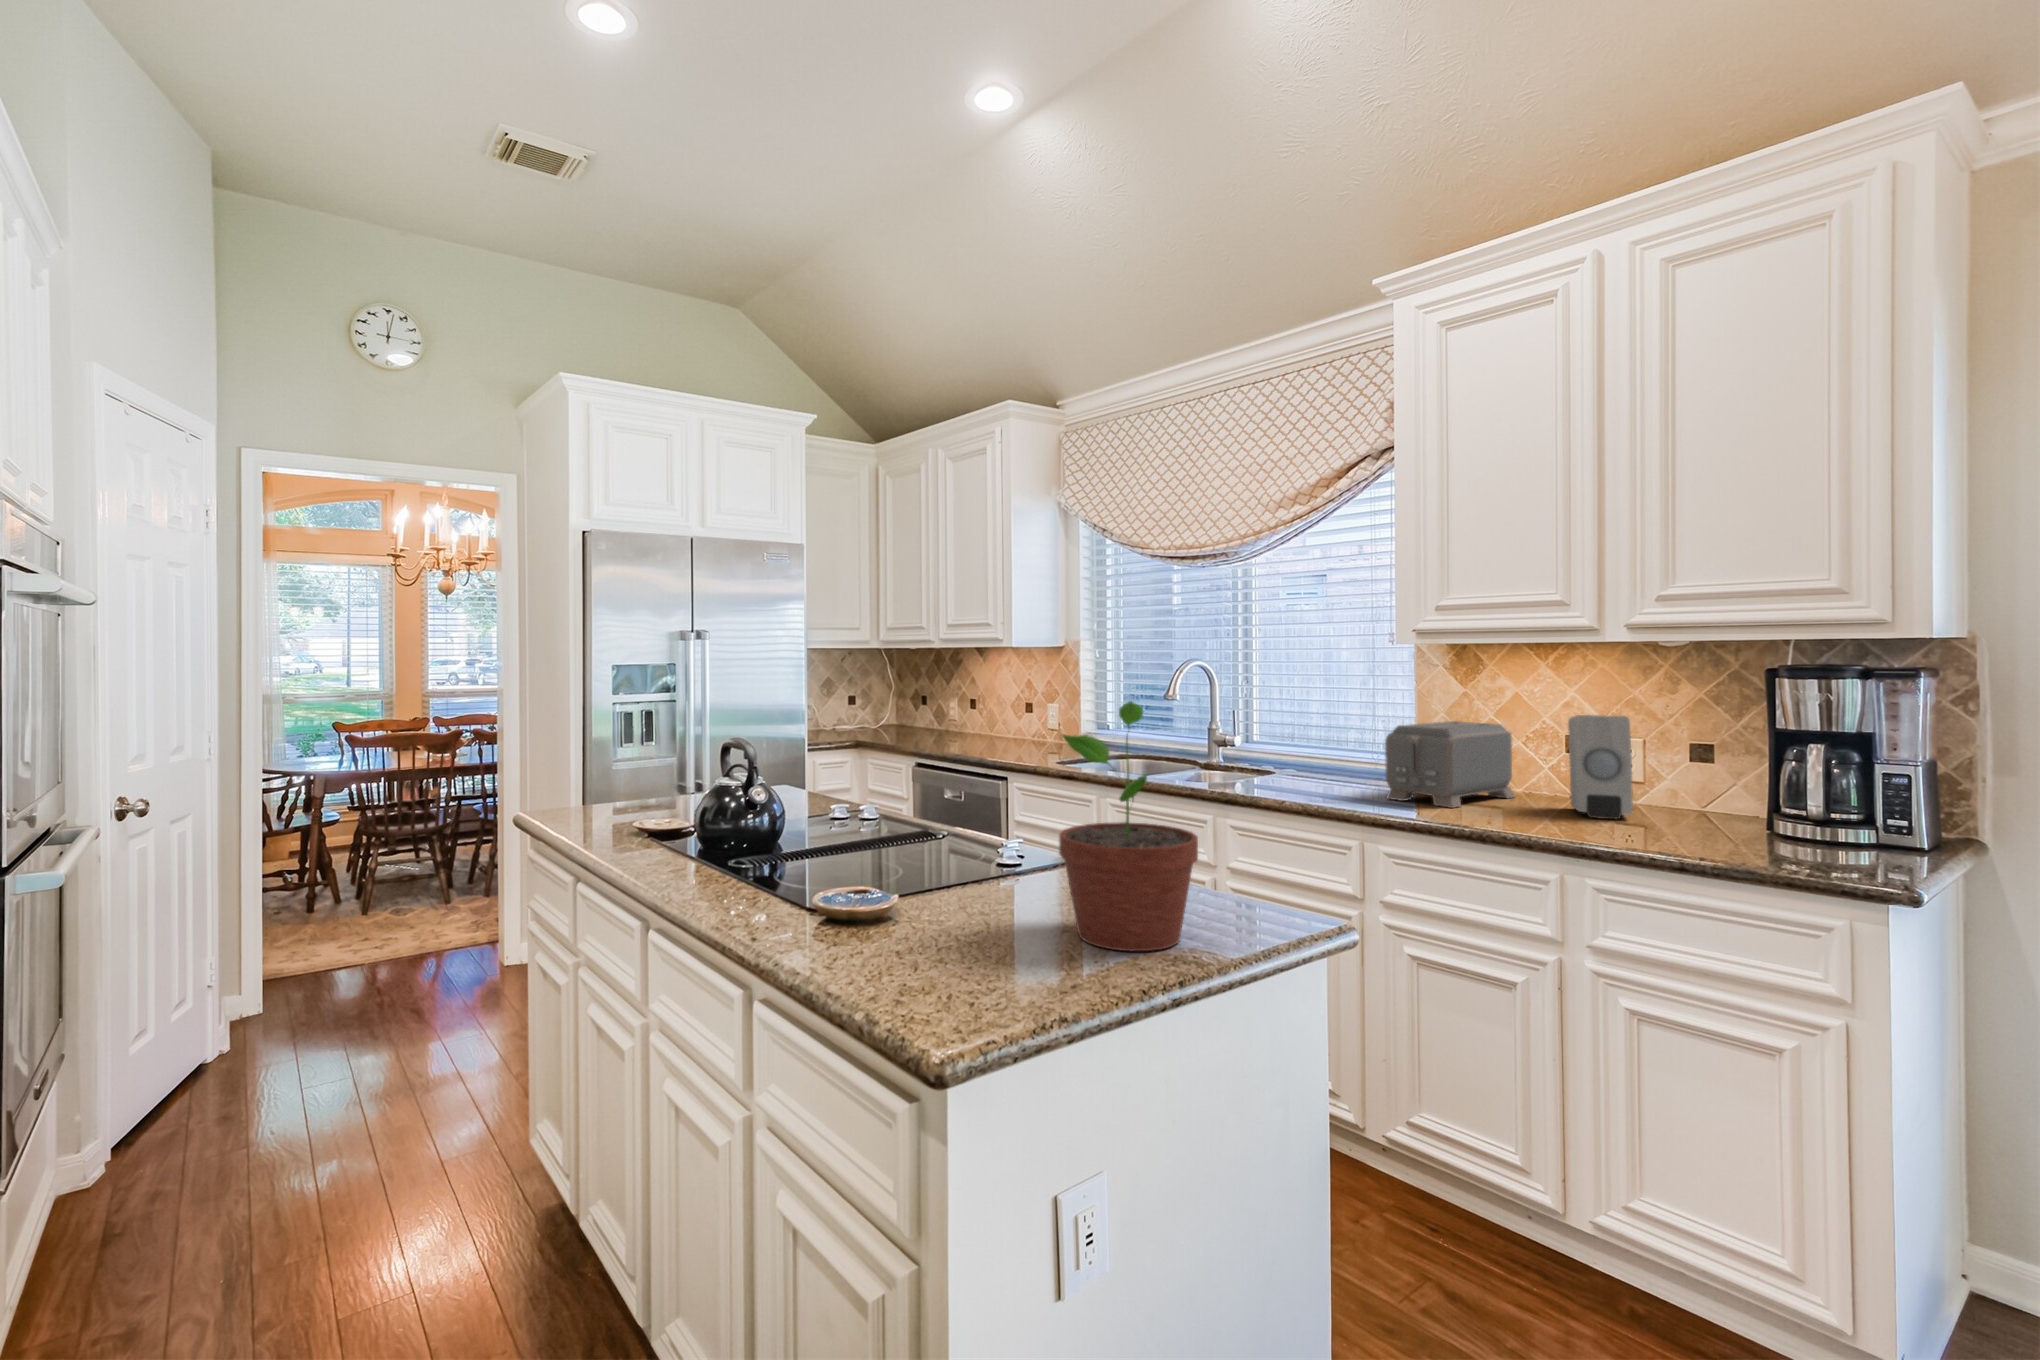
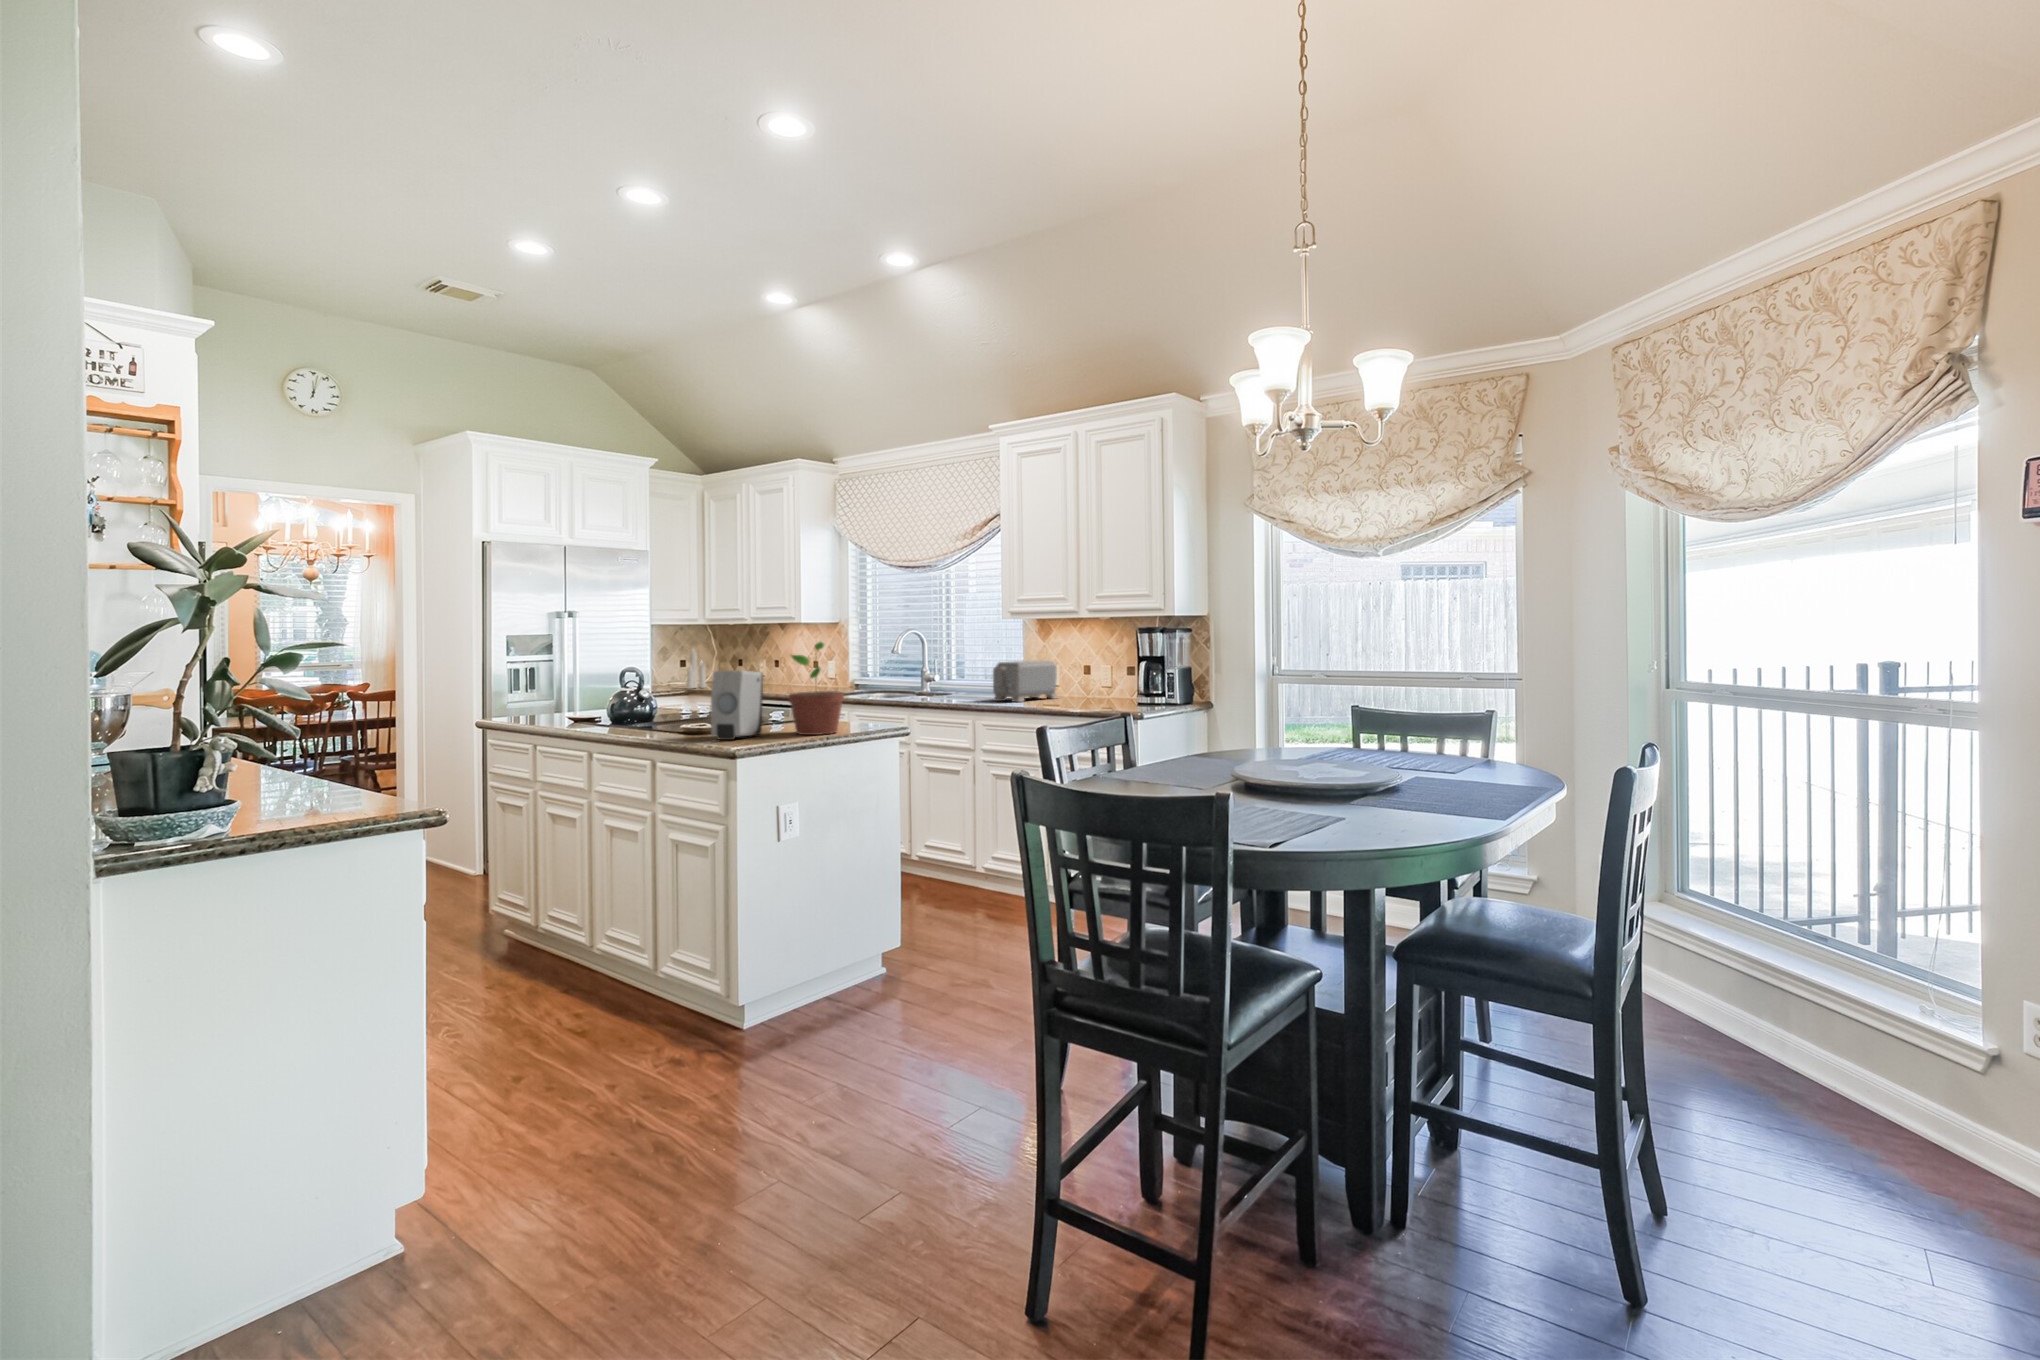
candle: none [854,674,880,734] -> present [687,651,706,689]
soap dispenser: present [1568,715,1633,819] -> present [710,670,763,740]

